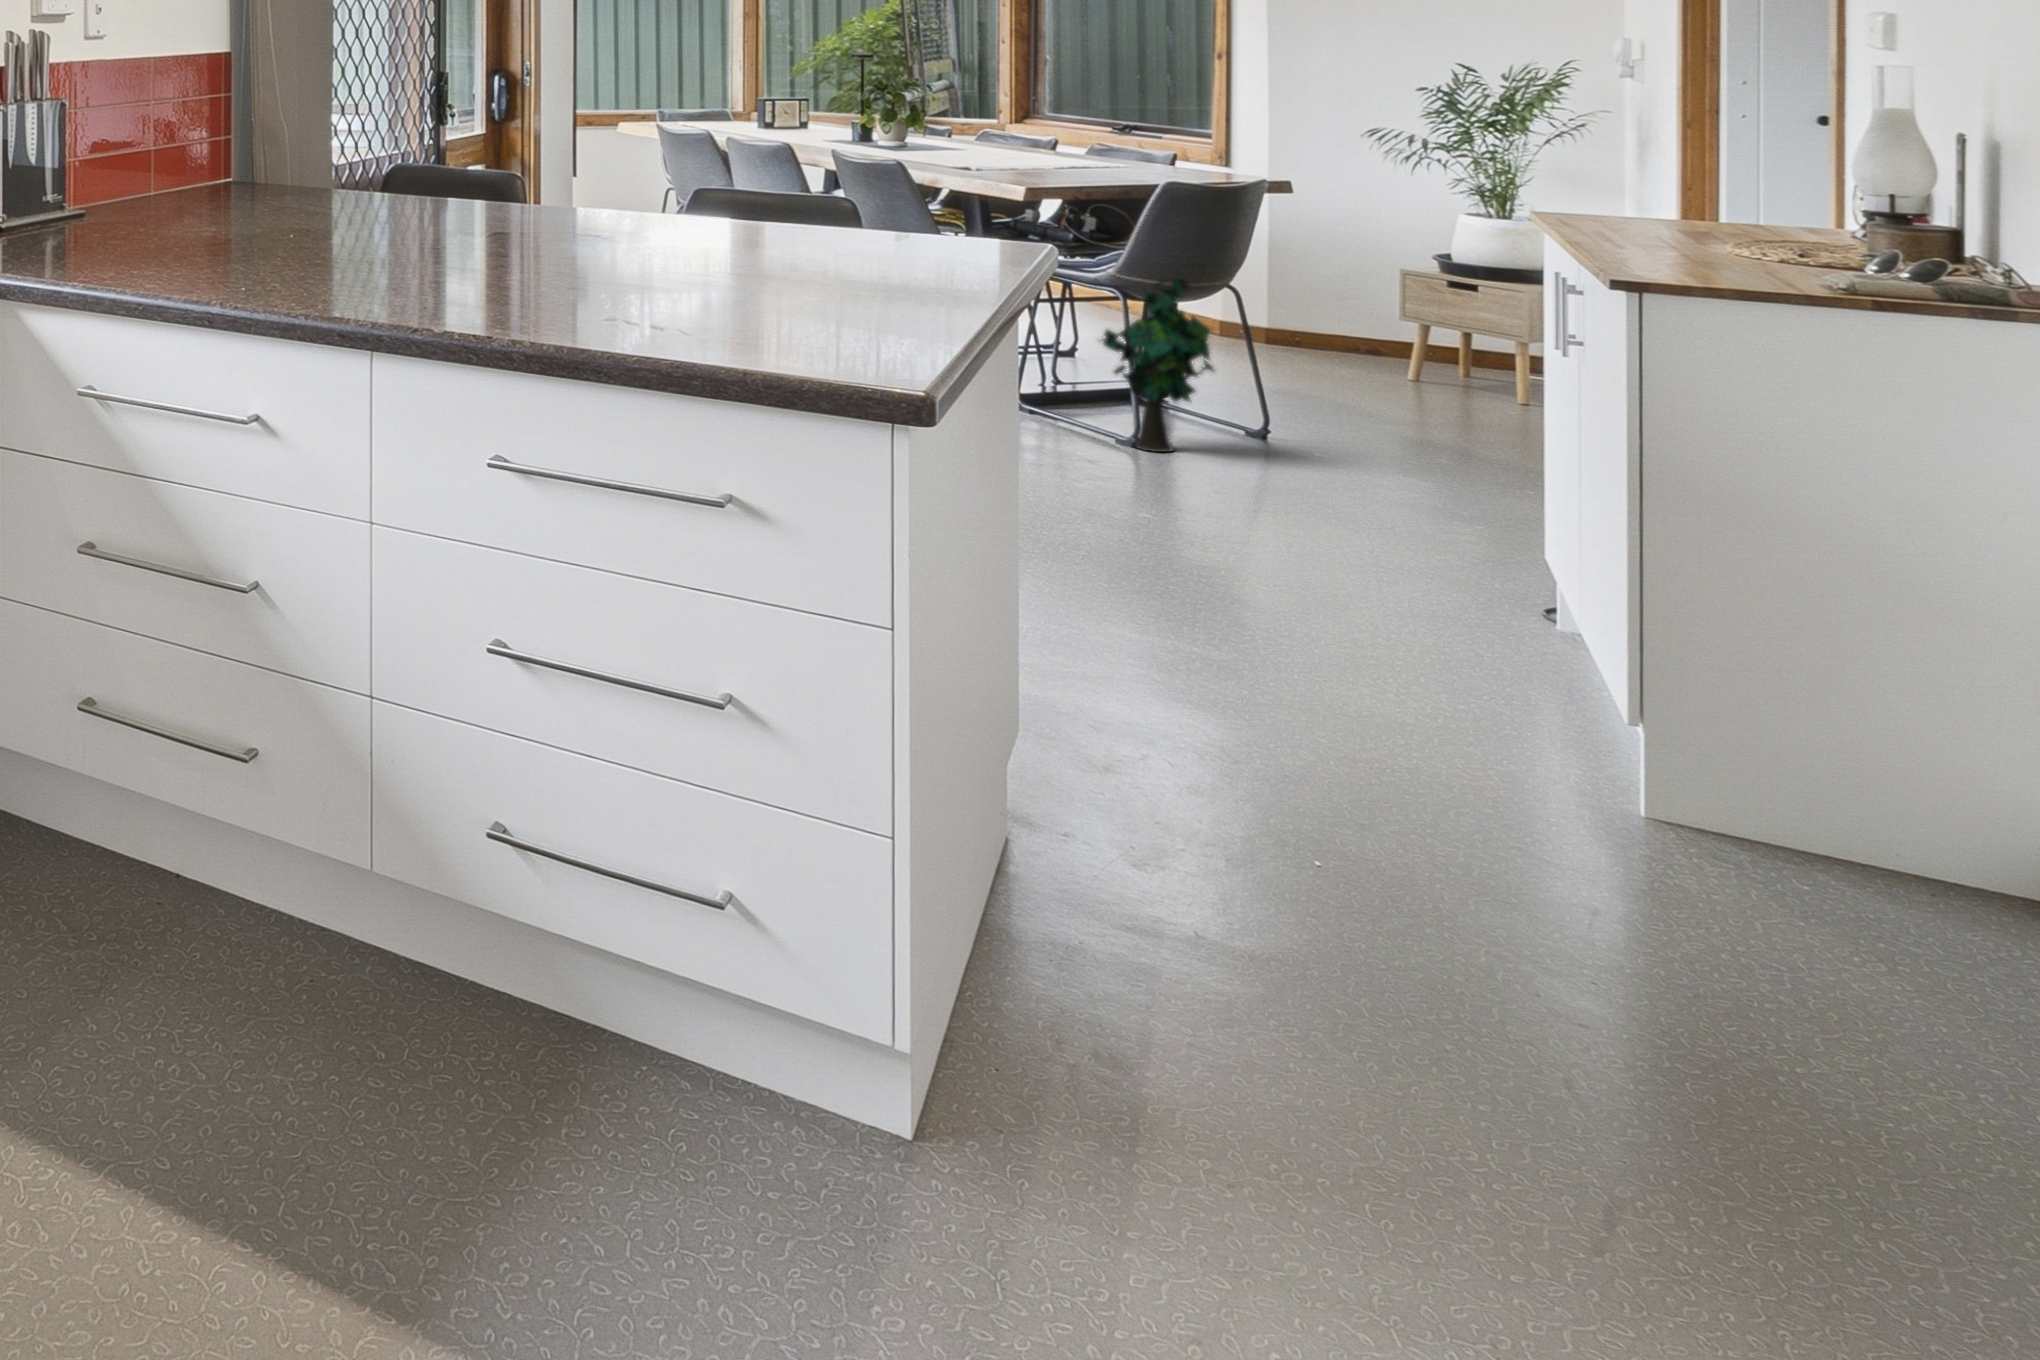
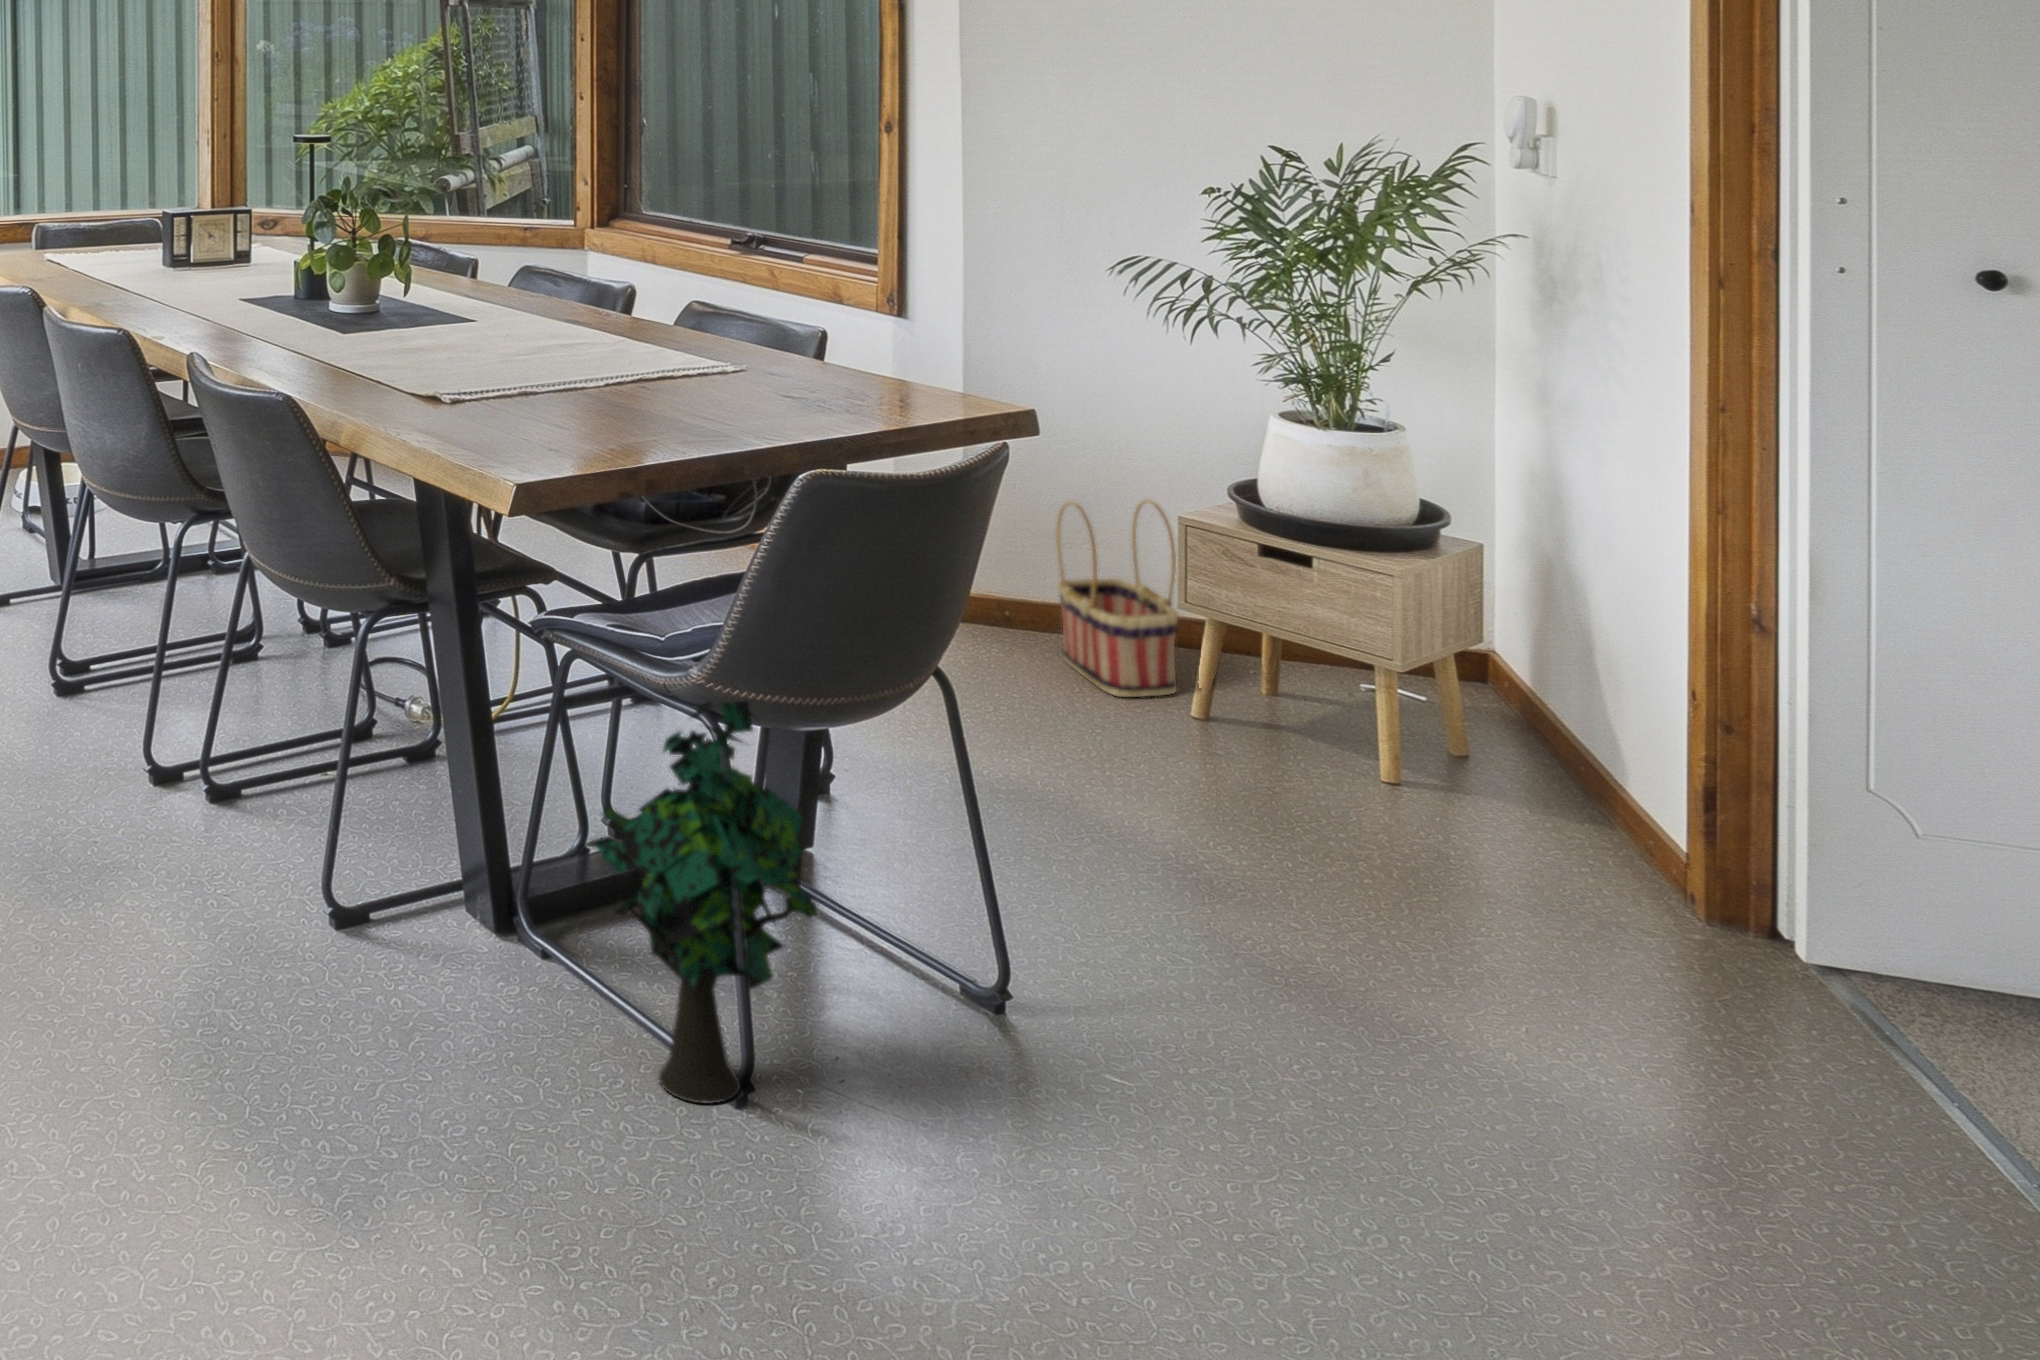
basket: none [1318,263,1396,368] -> present [1056,500,1179,697]

